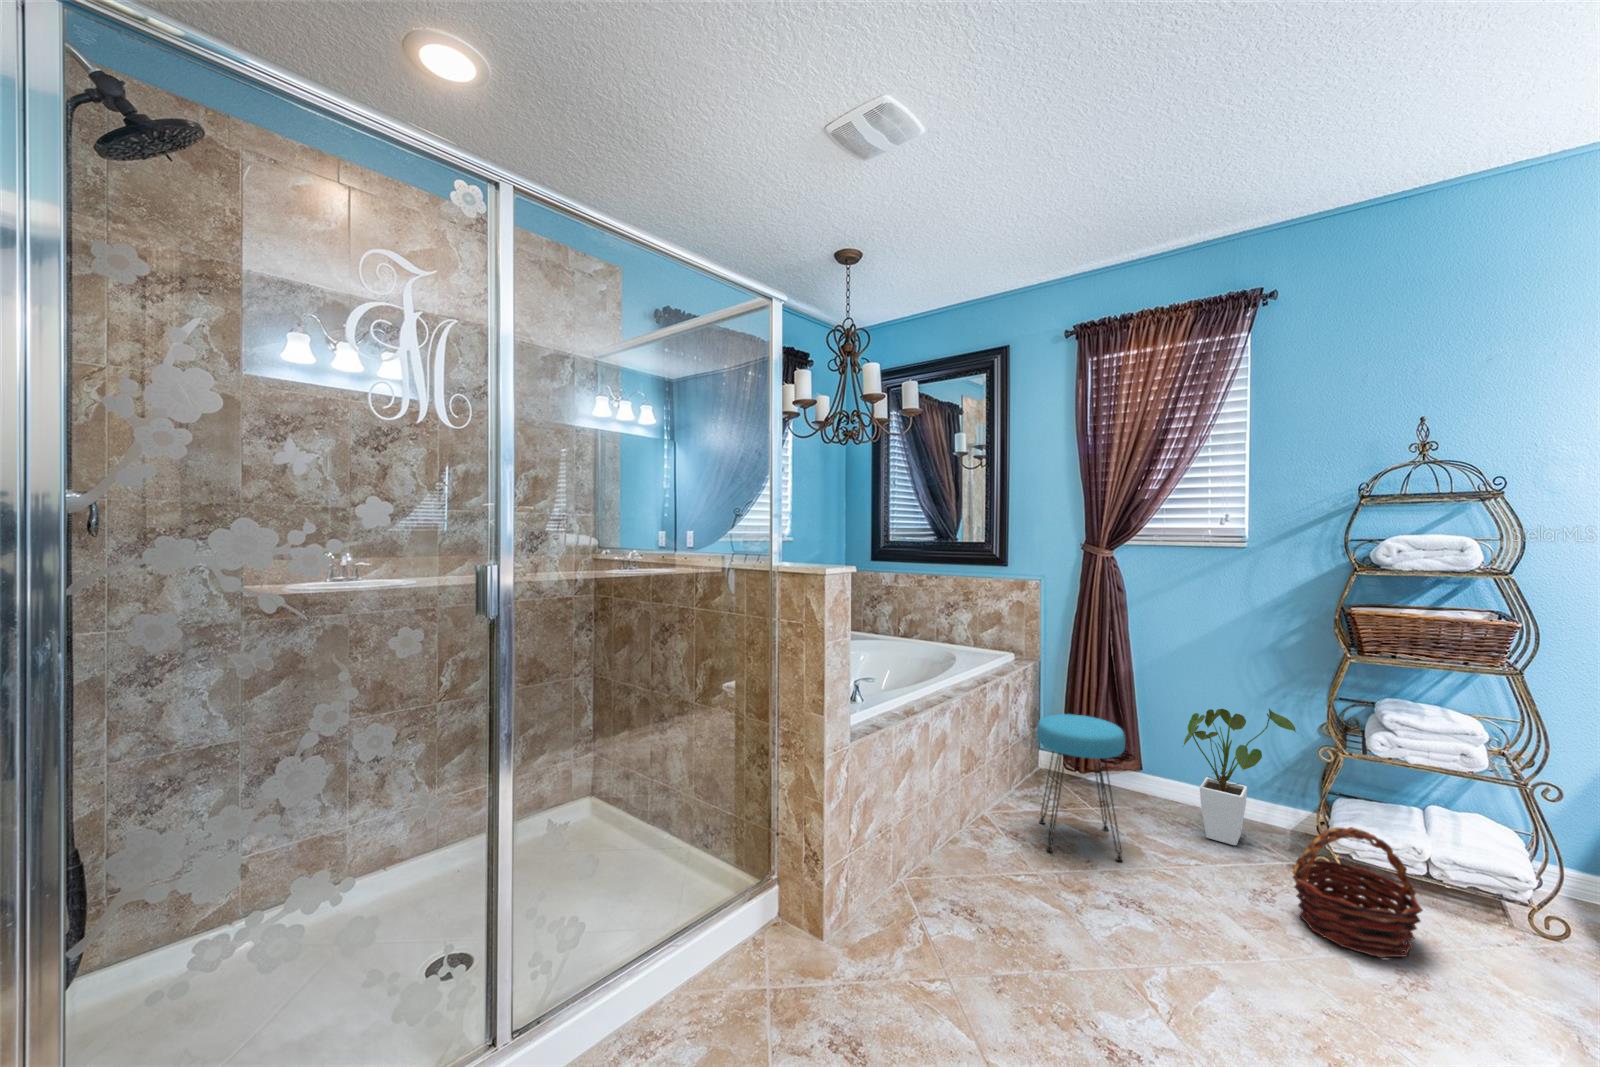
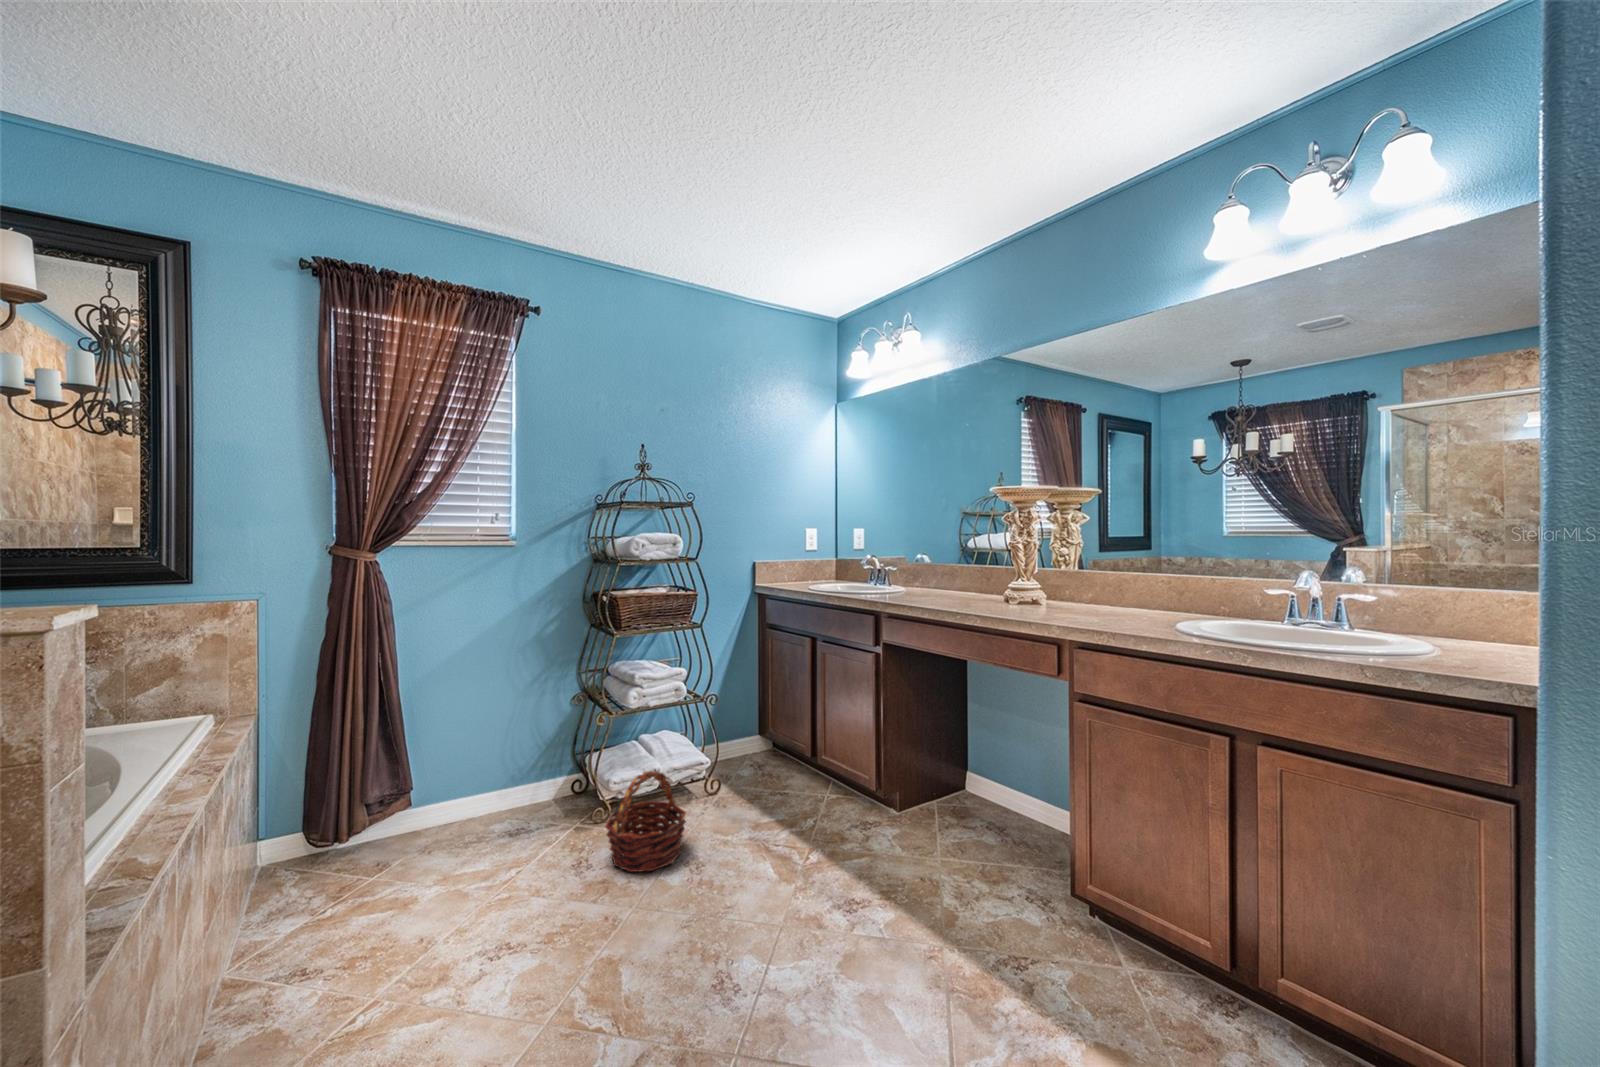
house plant: present [1183,709,1296,845] -> none [478,695,563,843]
stool: present [1037,714,1125,861] -> none [322,761,456,962]

